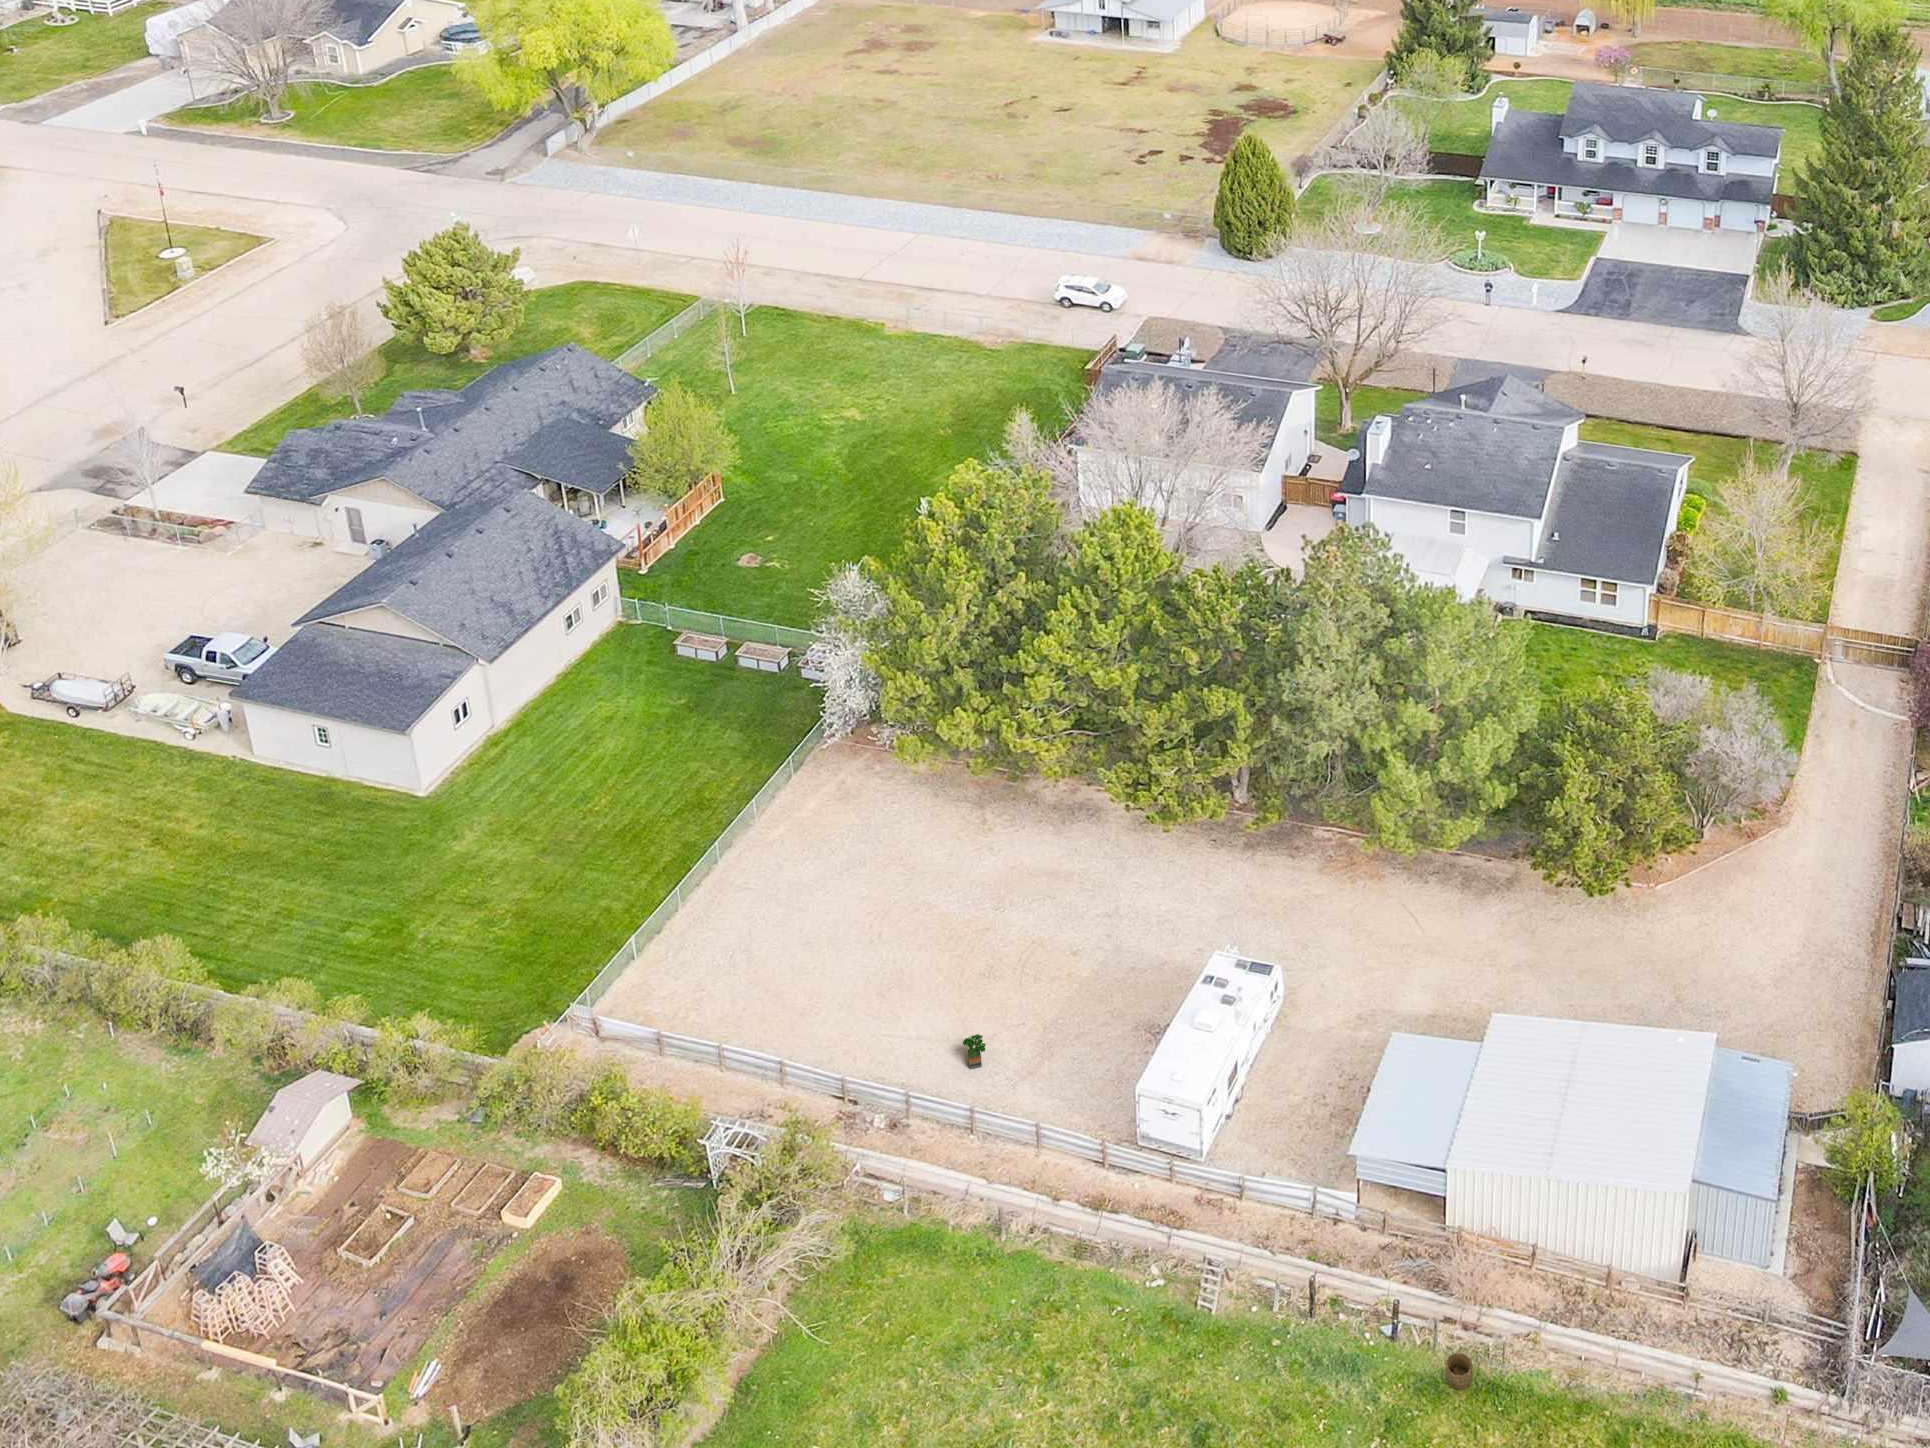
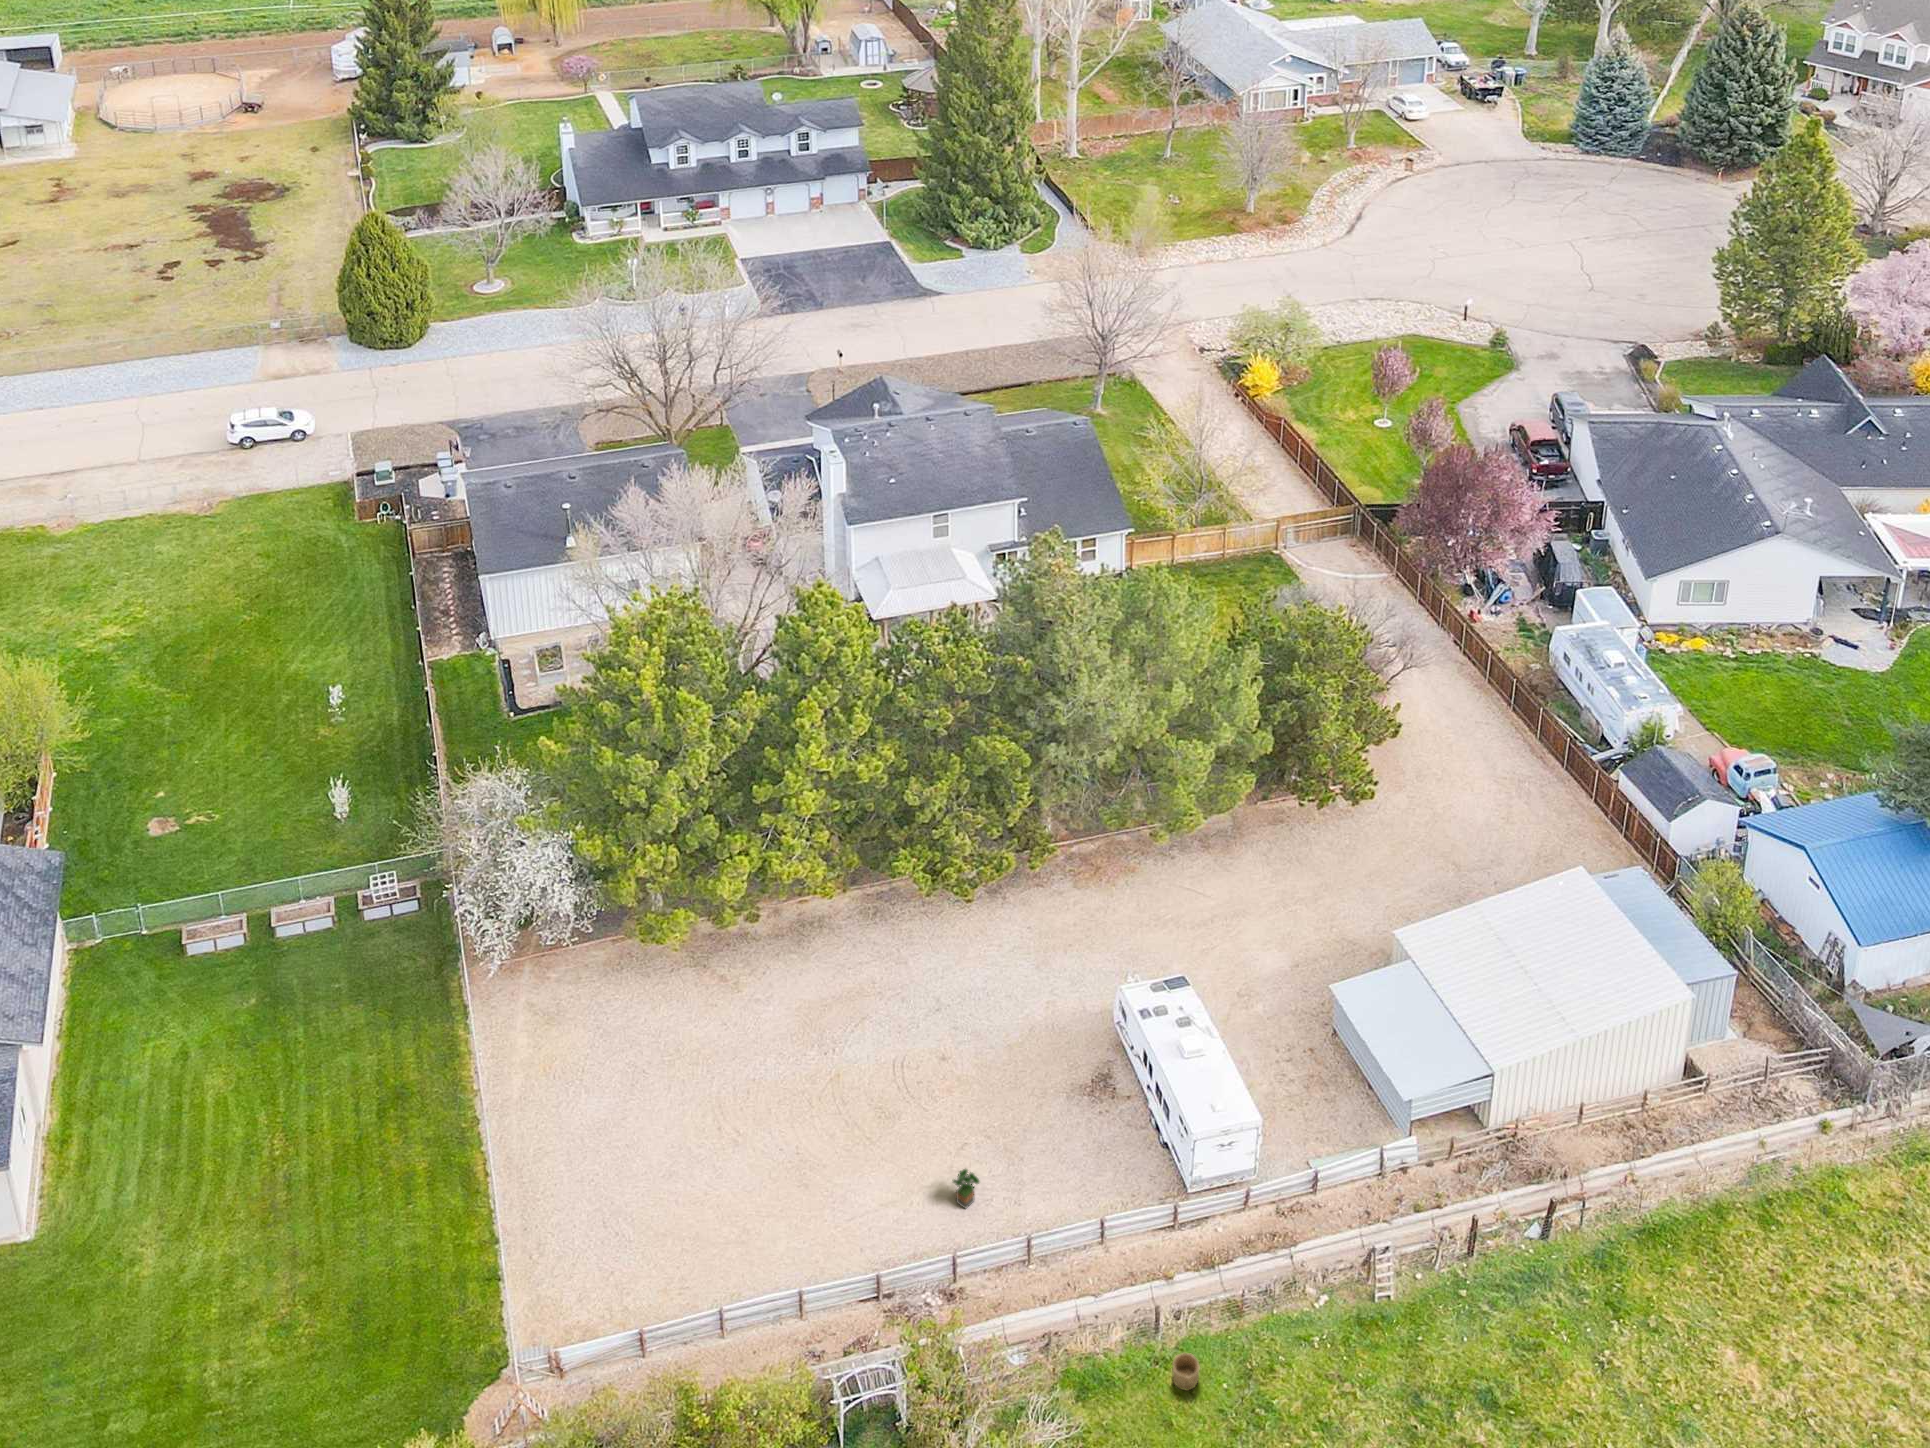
wooden bucket: present [1445,1352,1473,1390] -> present [1172,1353,1200,1391]

